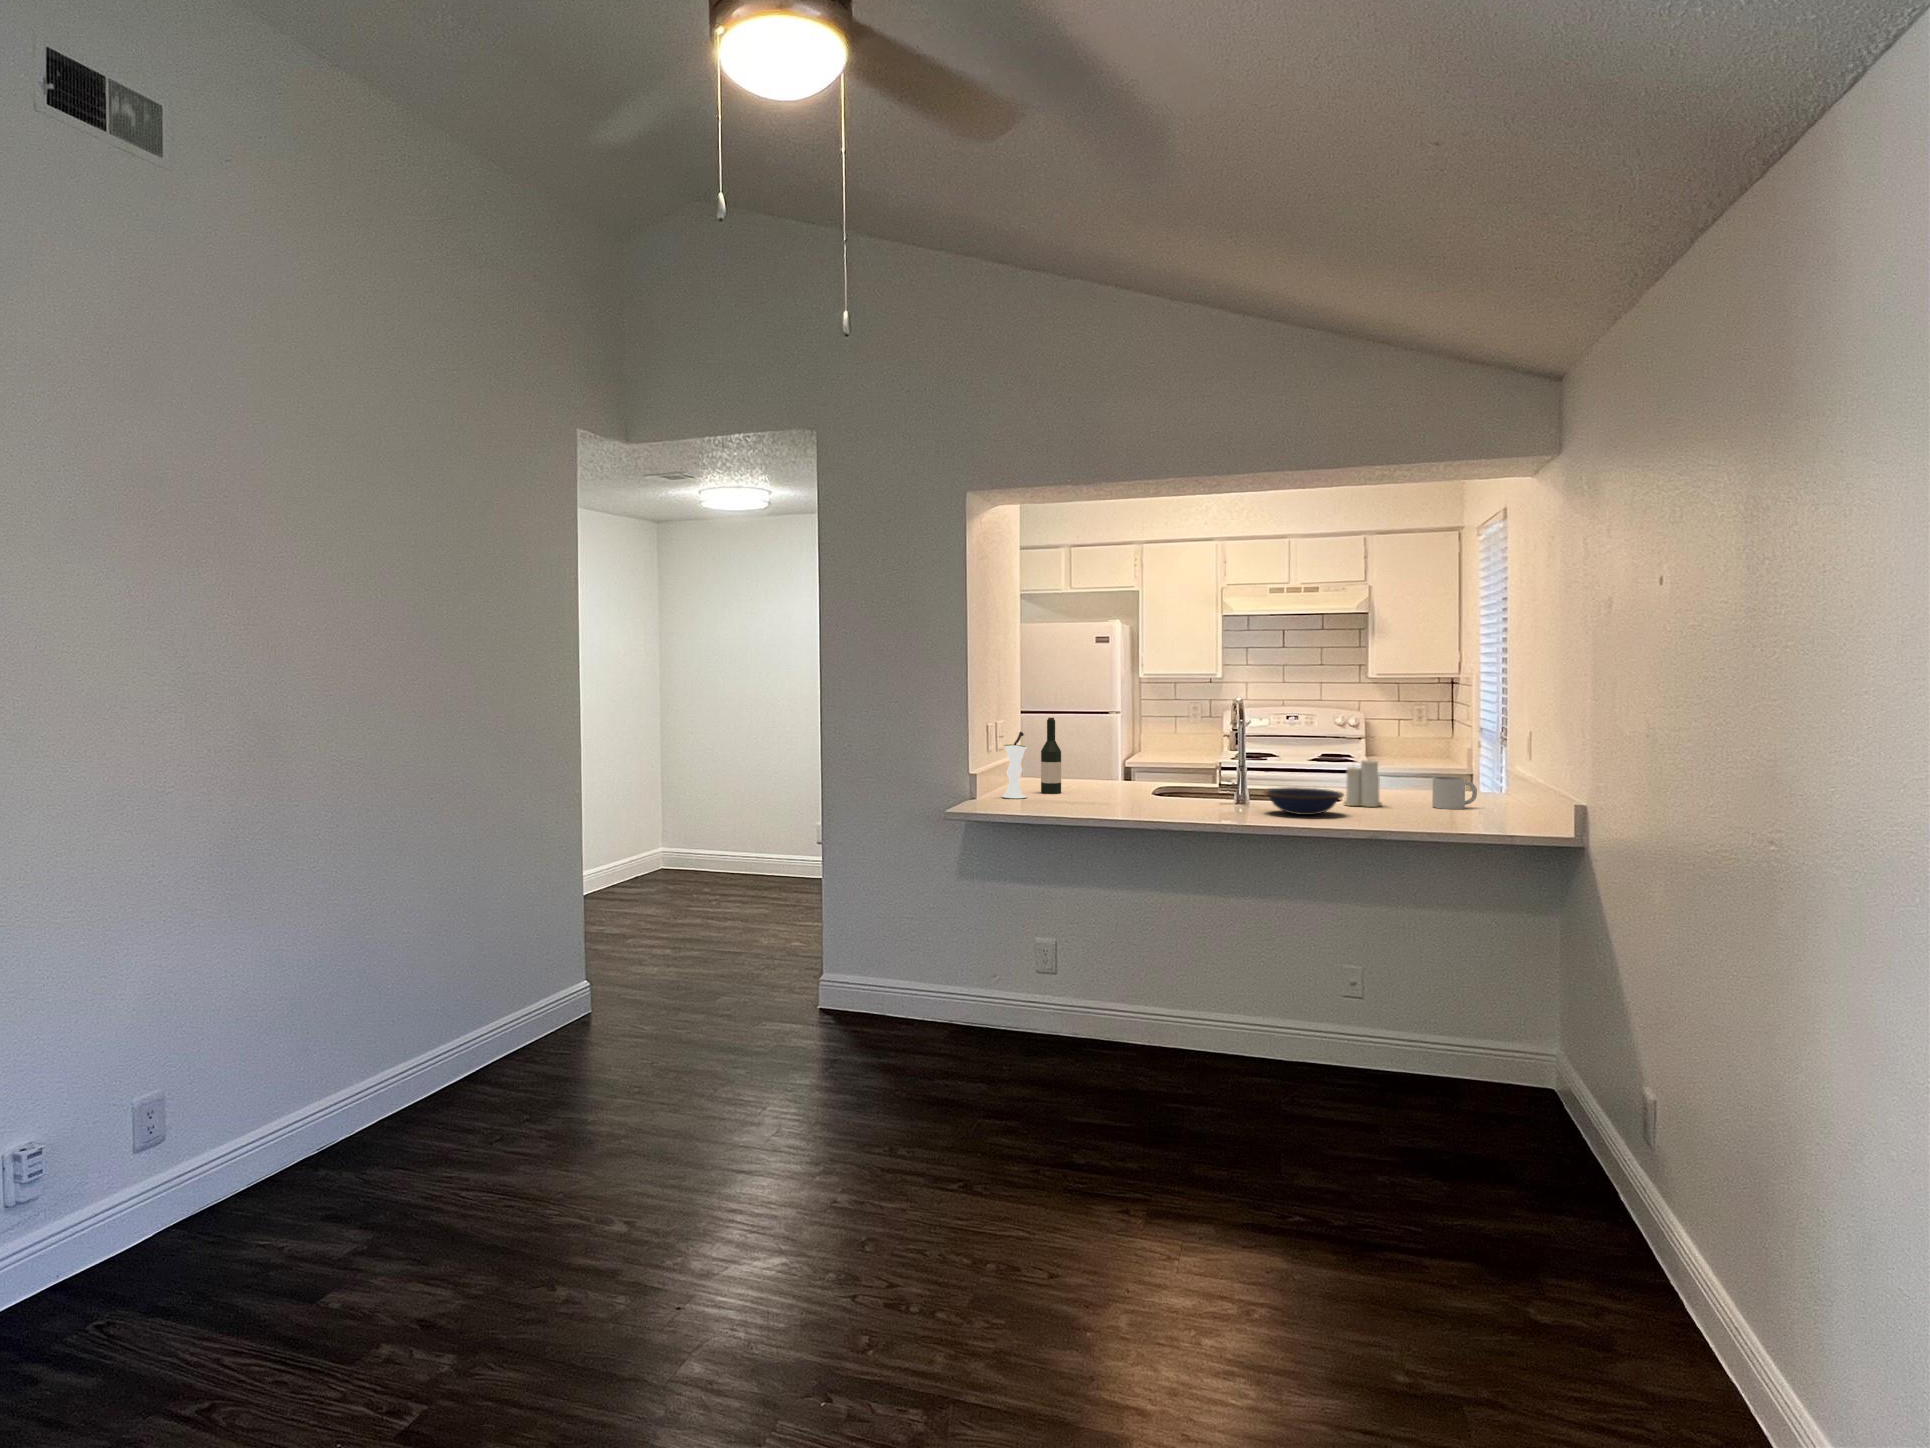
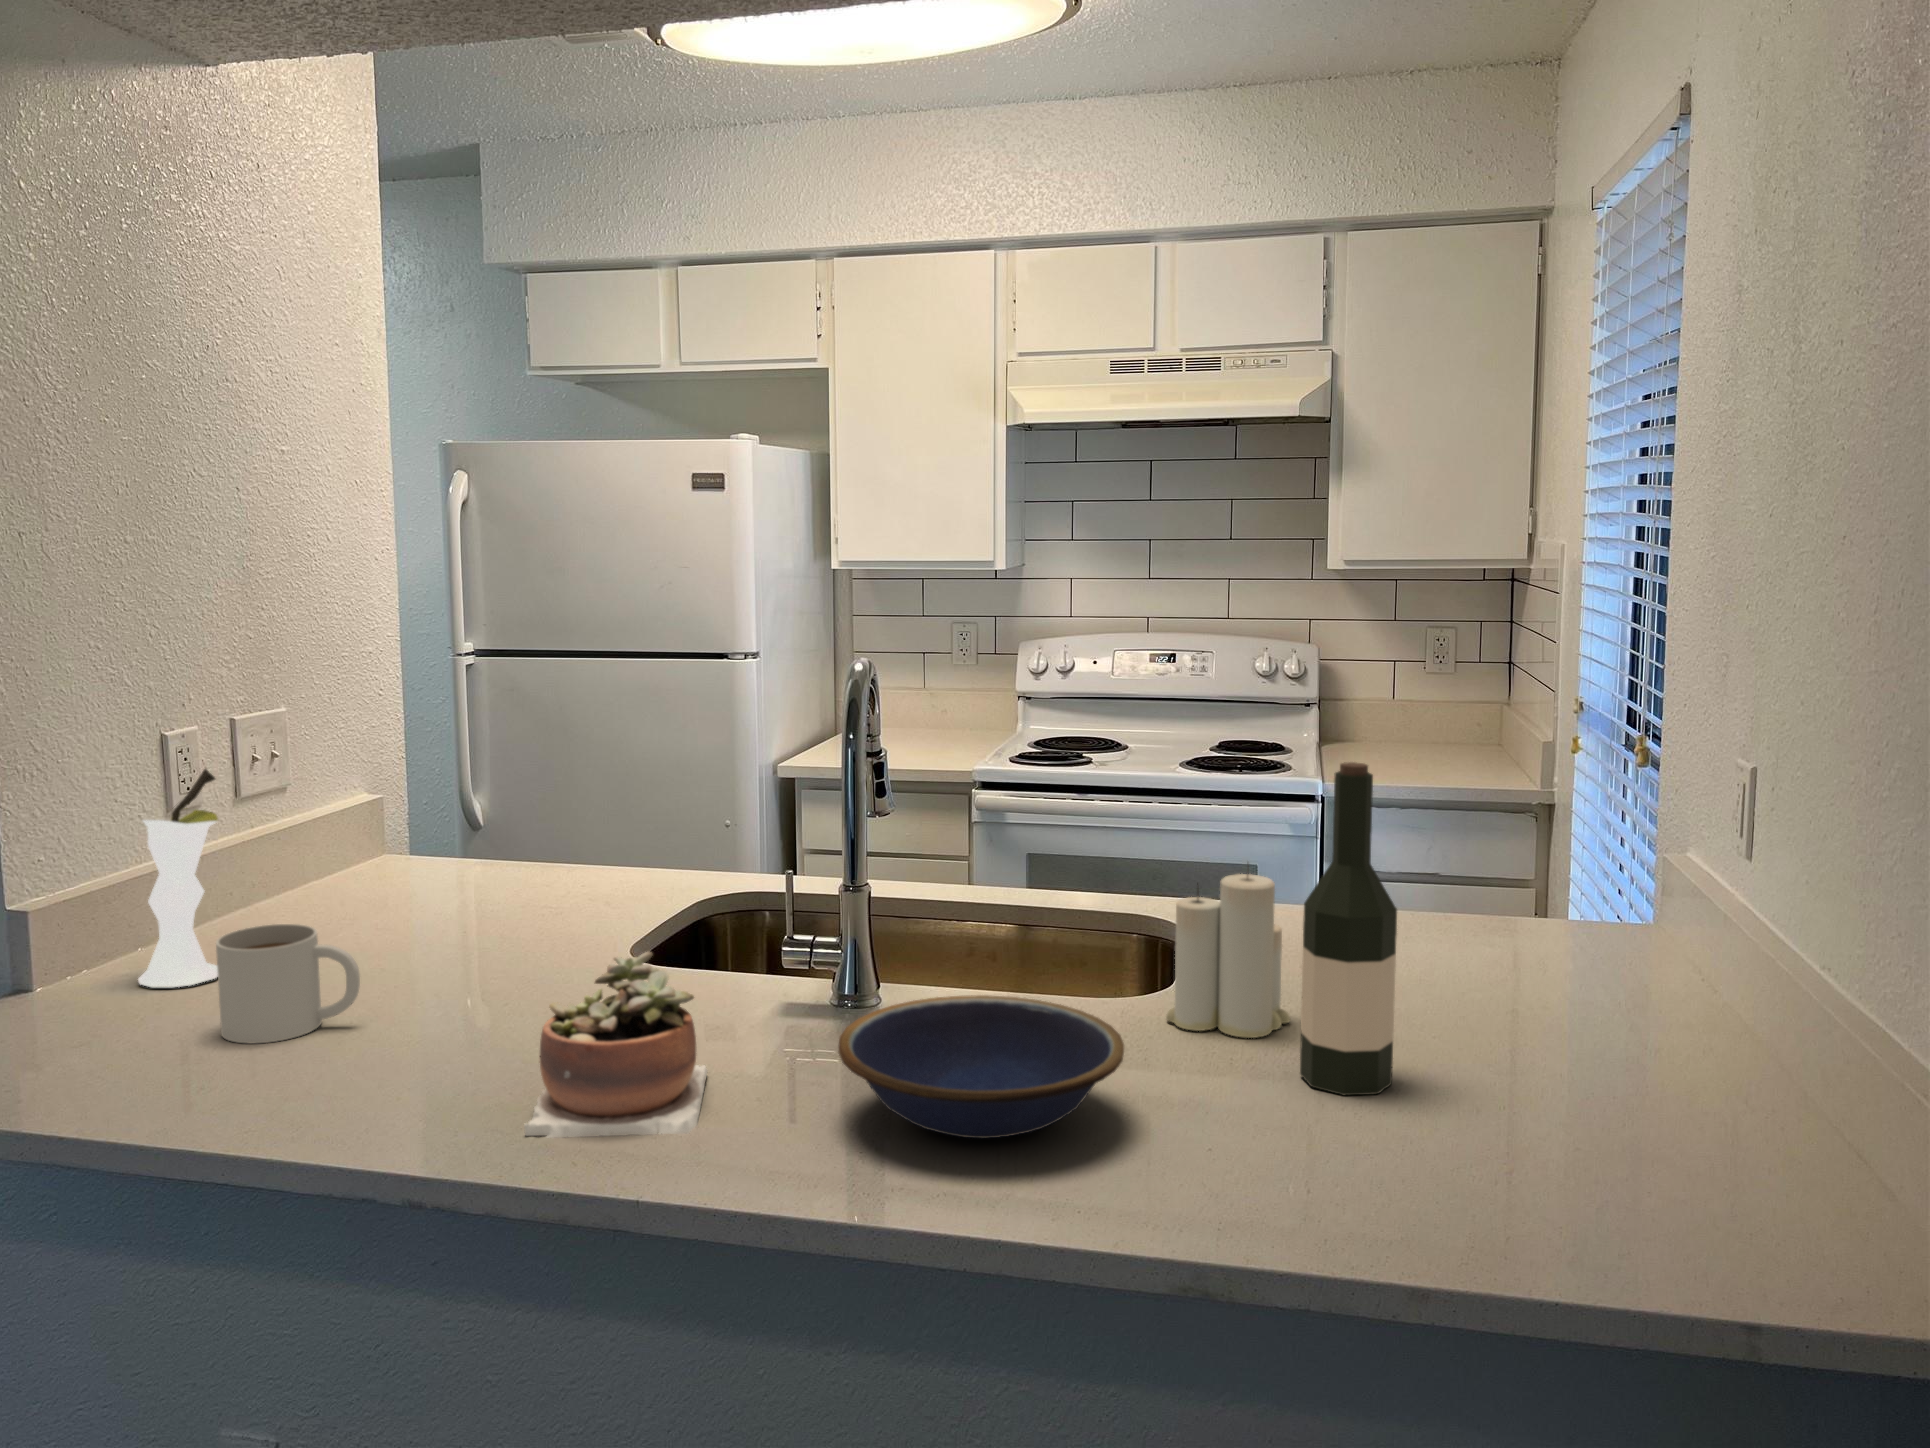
wine bottle: present [1041,718,1061,794] -> present [1300,762,1397,1096]
succulent plant: none [1175,772,1225,815] -> present [524,952,707,1138]
mug: present [1432,776,1477,809] -> present [216,924,360,1043]

